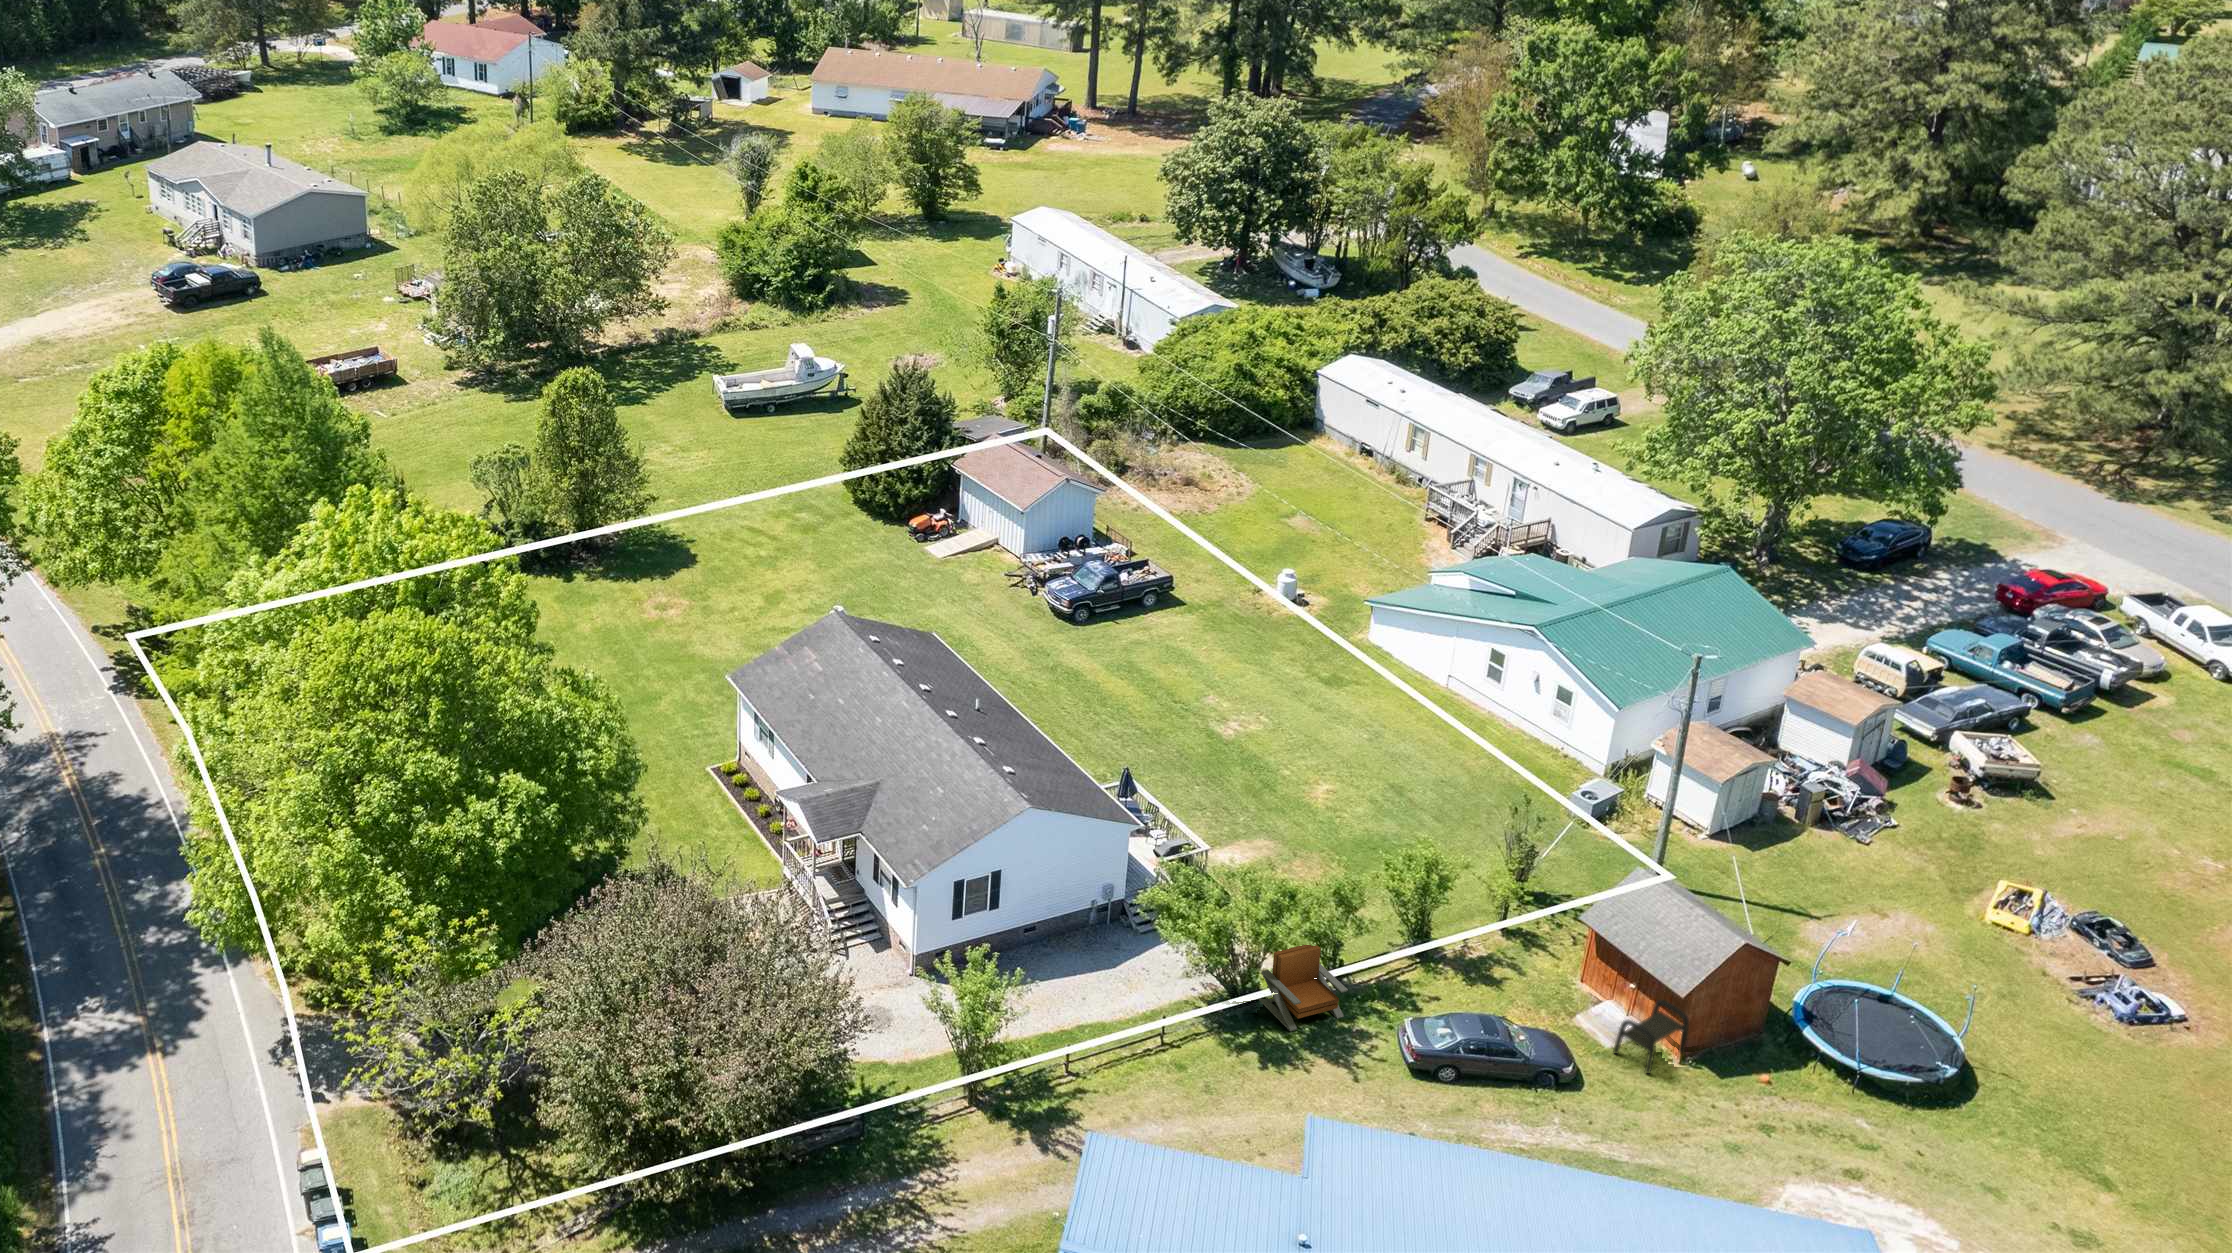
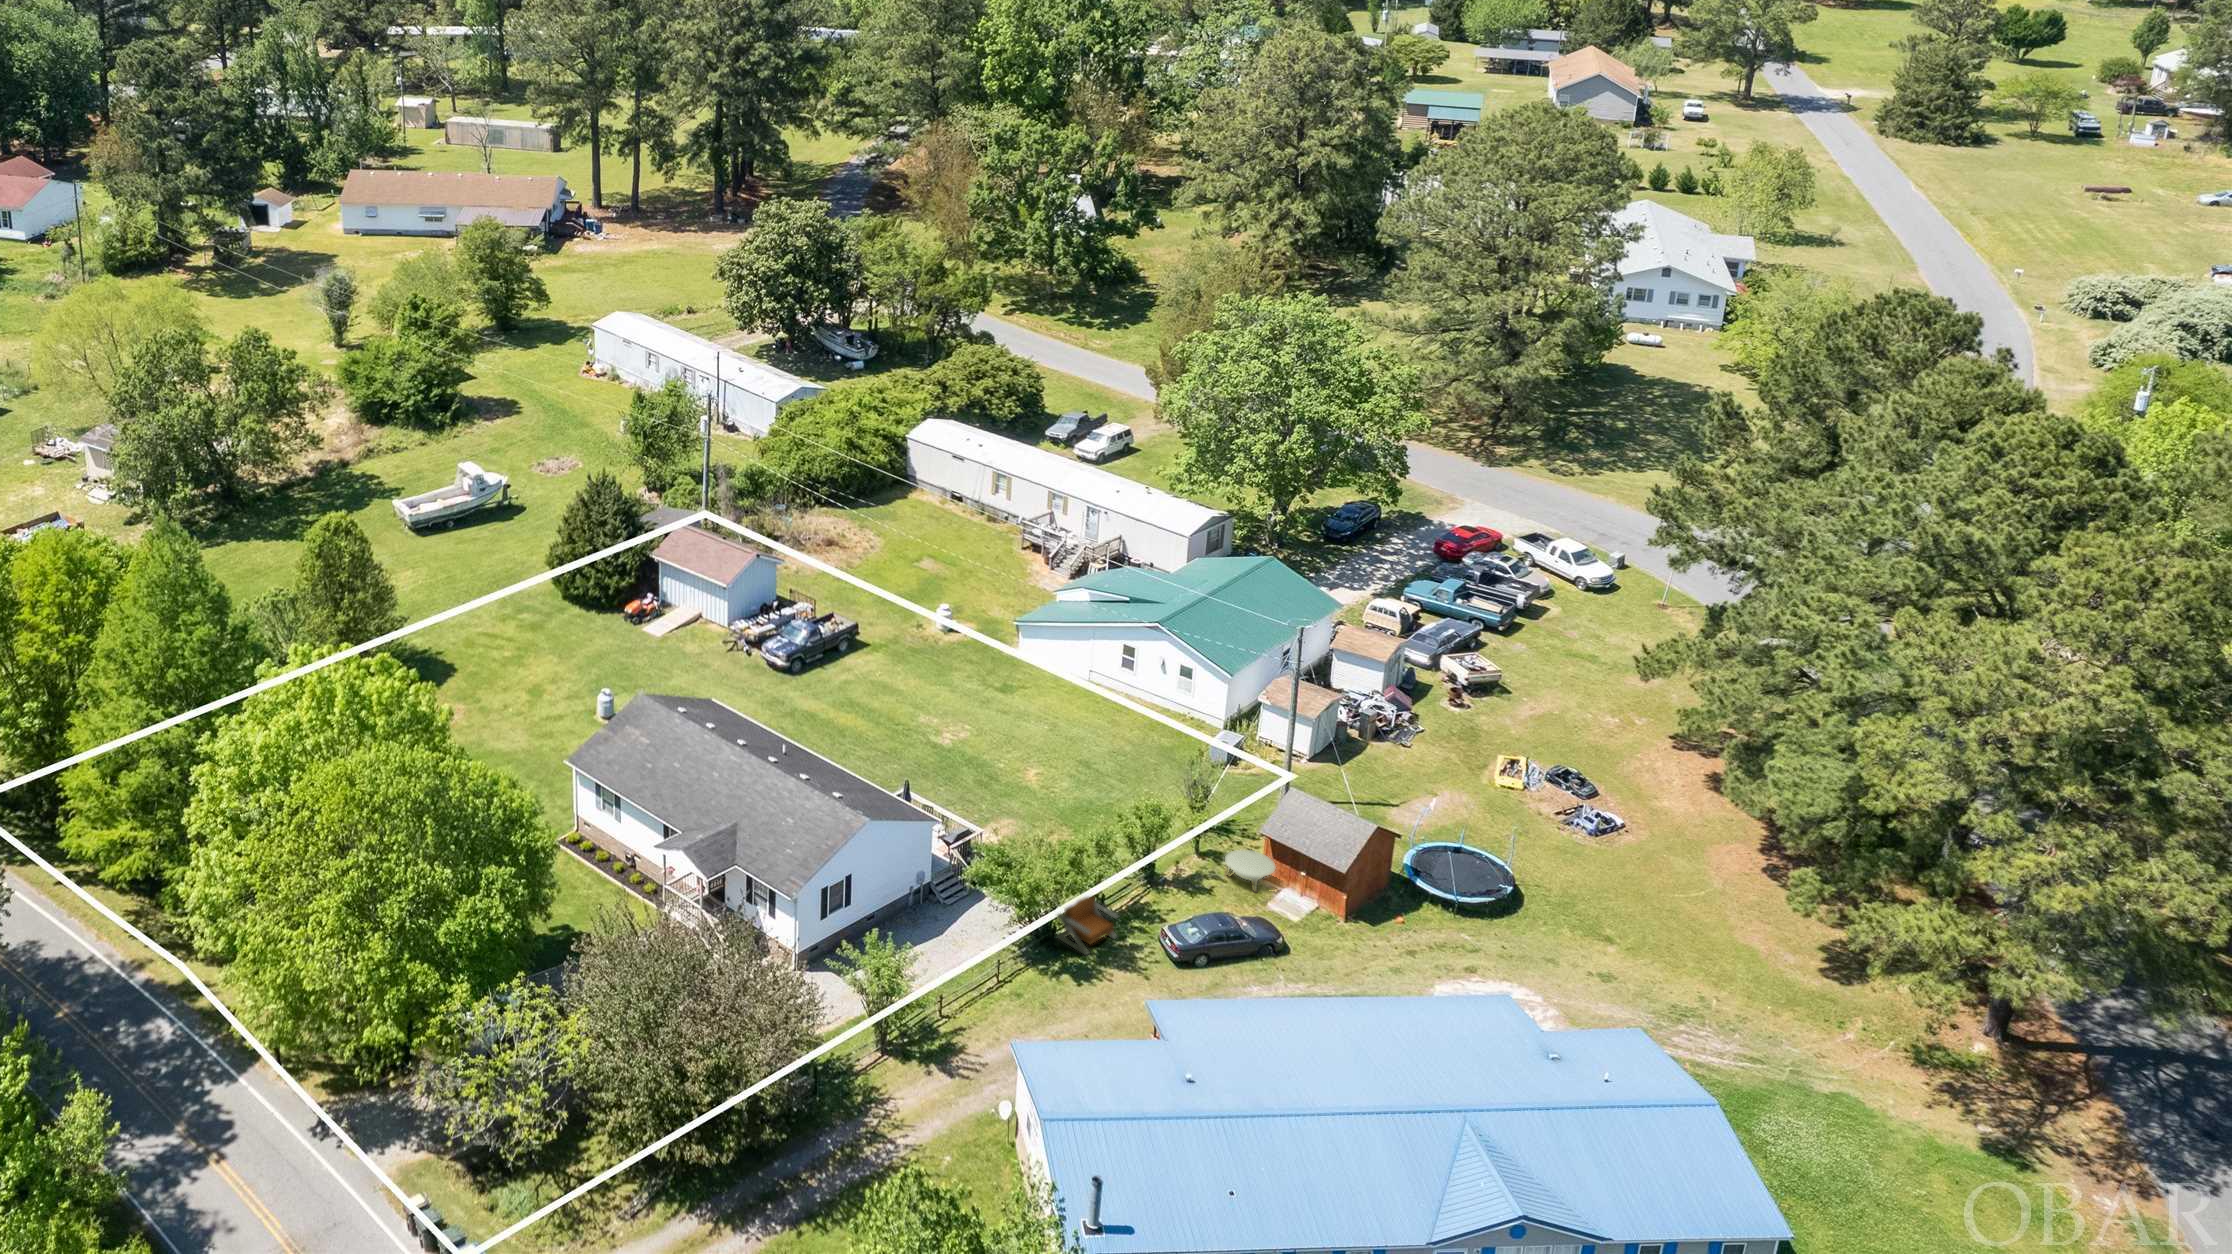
round table: none [1527,937,1599,998] -> present [1225,850,1275,892]
bench: present [1613,1000,1689,1074] -> none [1300,880,1346,935]

